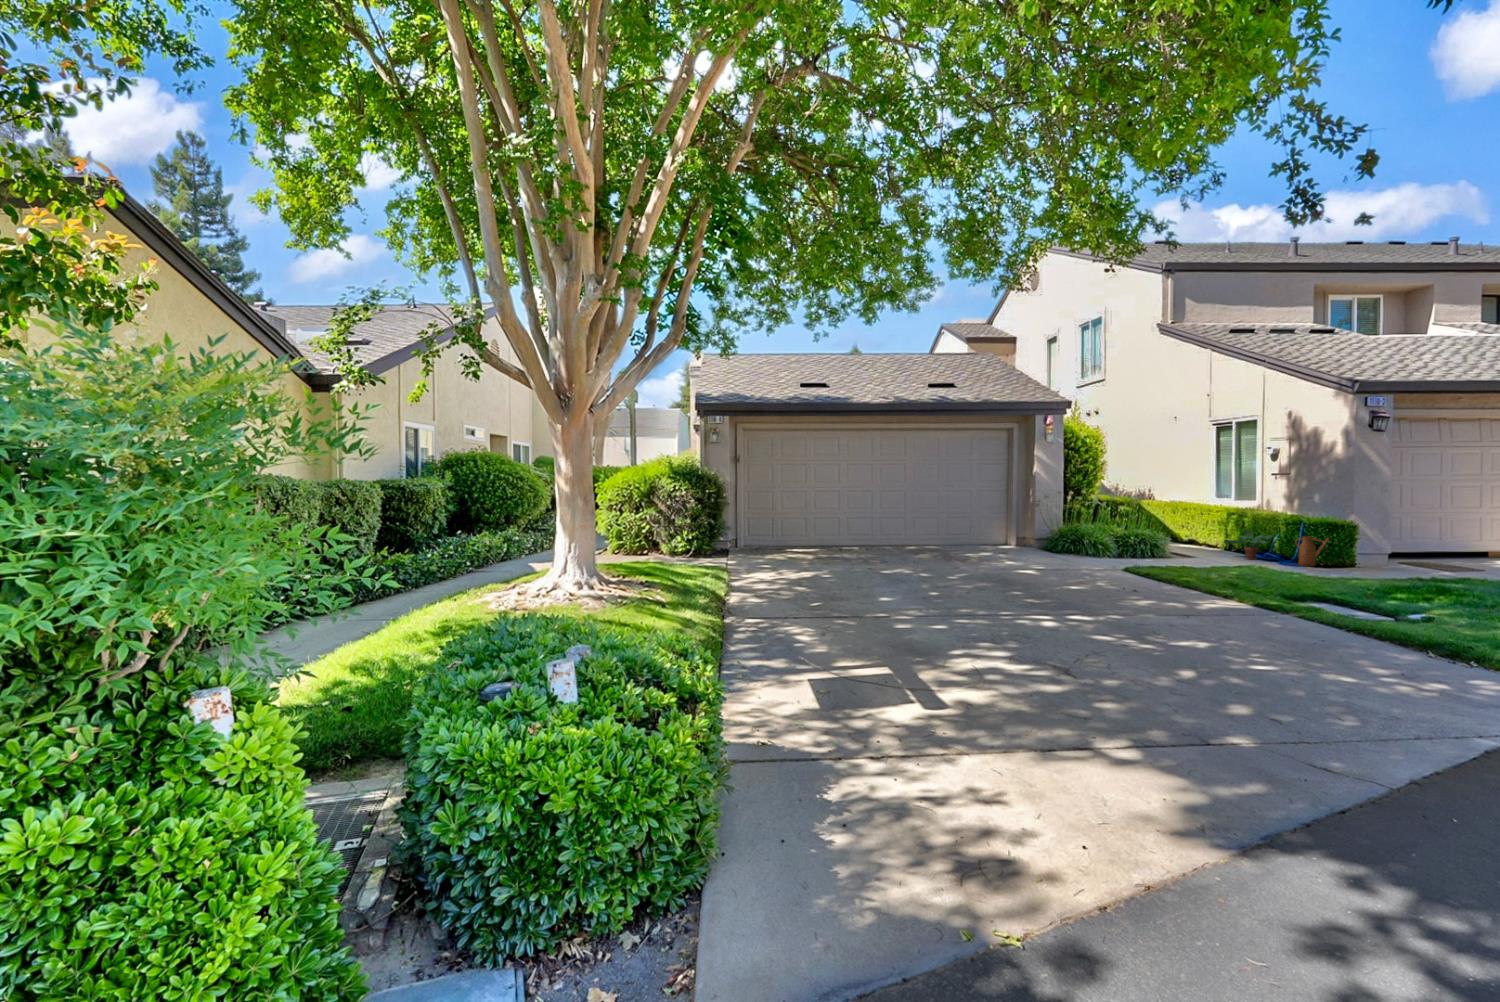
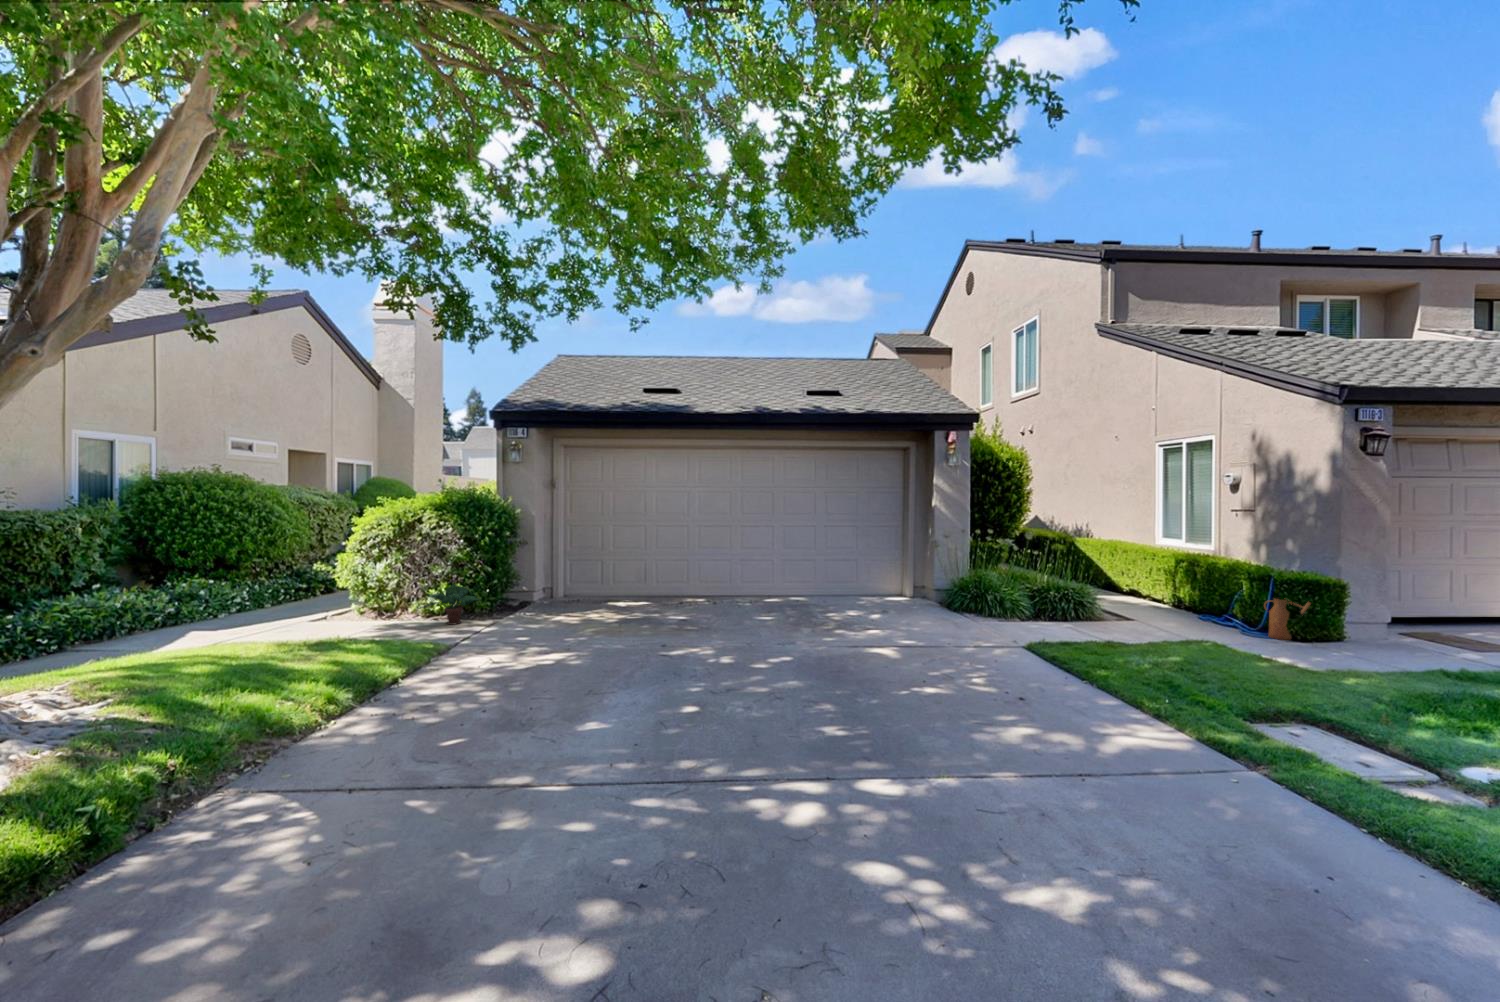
potted plant: present [1224,529,1274,560] -> present [422,584,478,625]

